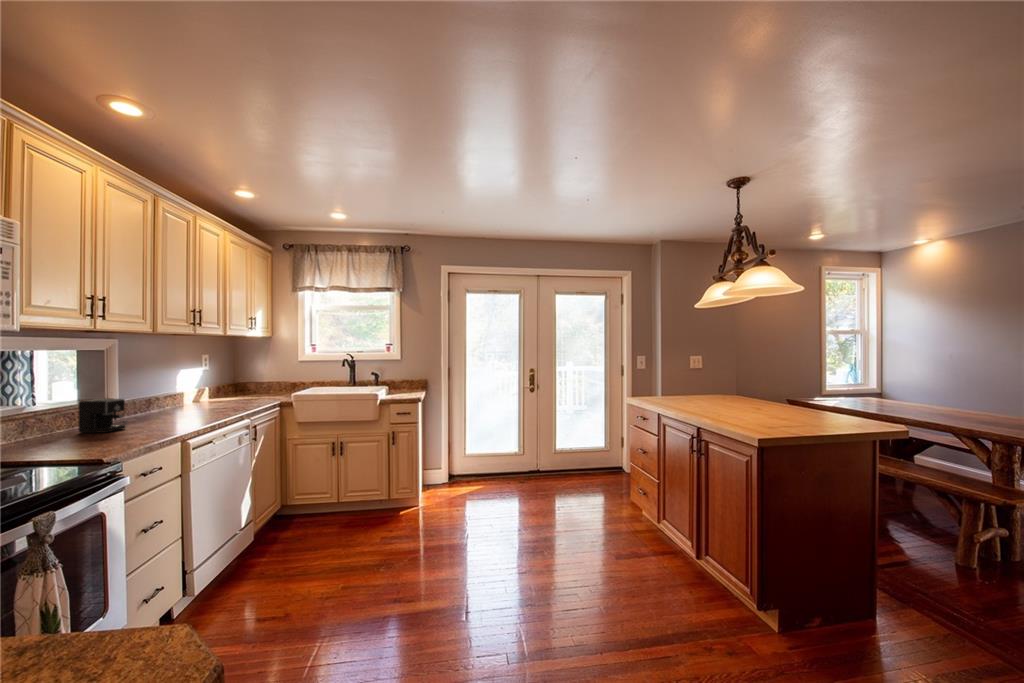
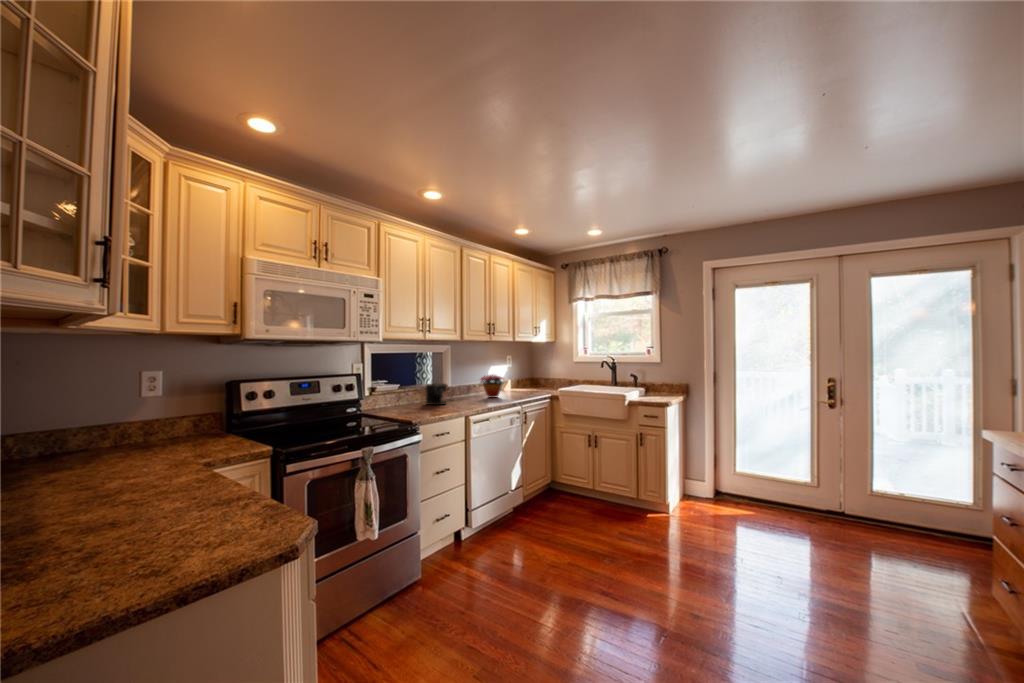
flower arrangement: none [164,380,222,413] -> present [480,375,503,398]

